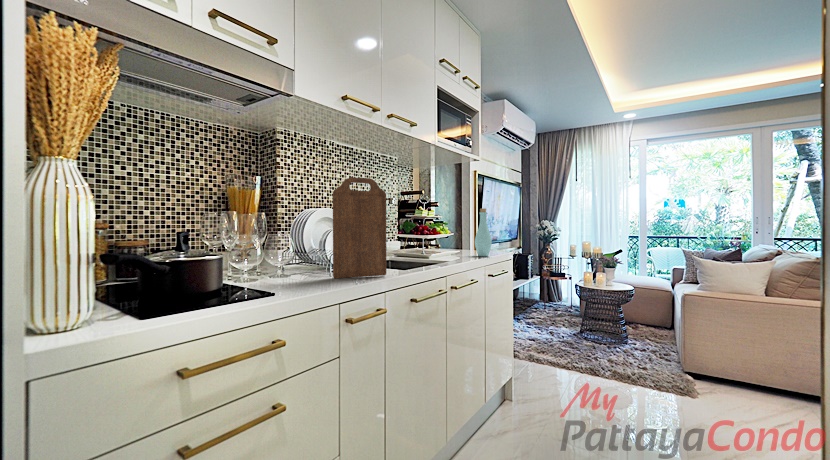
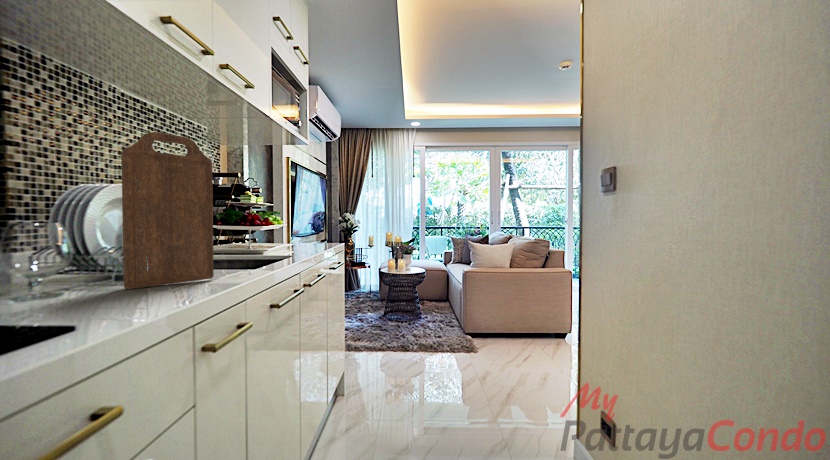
bottle: present [475,208,492,256] -> none [302,195,321,248]

